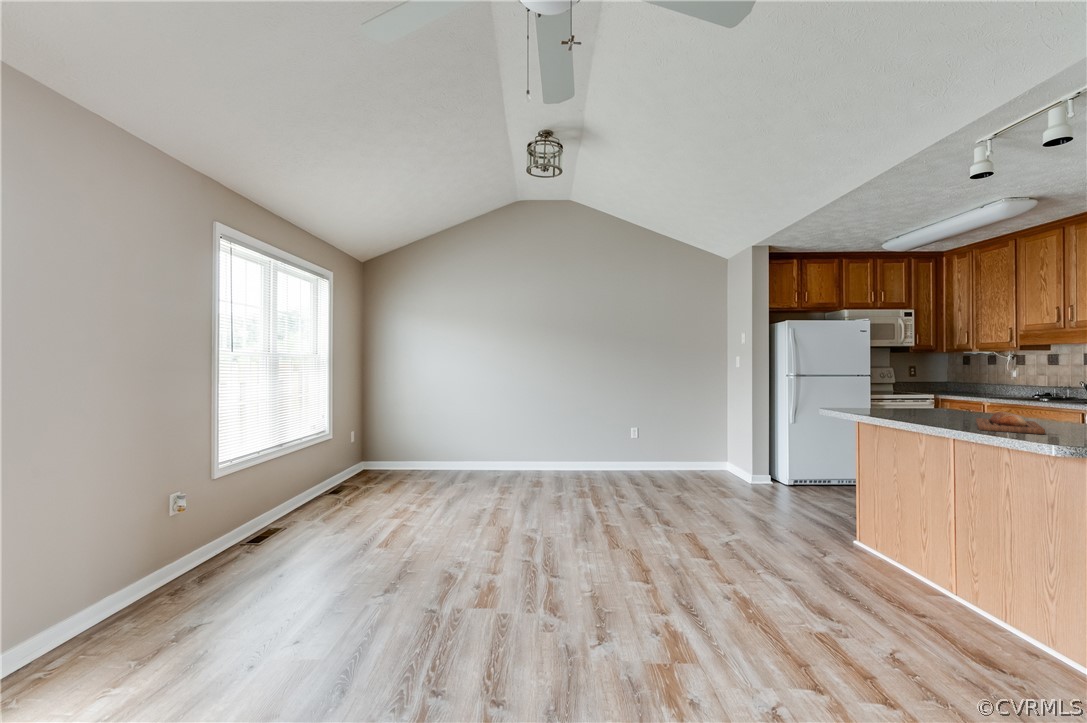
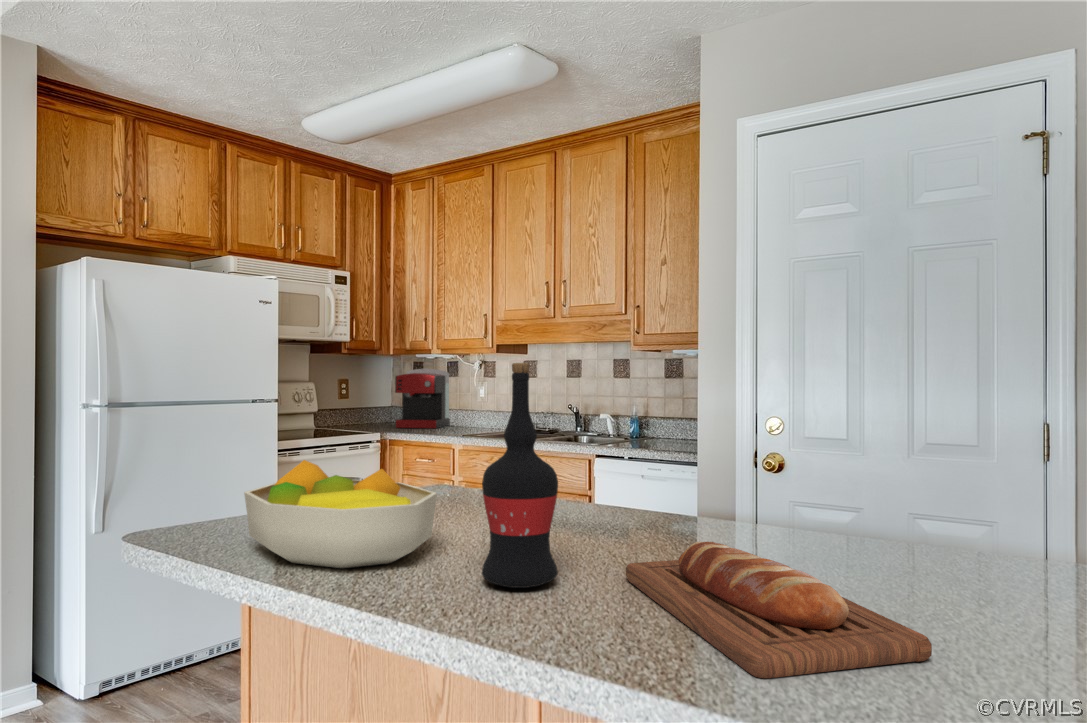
wine bottle: none [924,360,950,420] -> present [482,363,558,588]
coffee maker: none [947,360,991,395] -> present [395,368,450,428]
fruit bowl: none [855,388,916,415] -> present [244,460,437,568]

